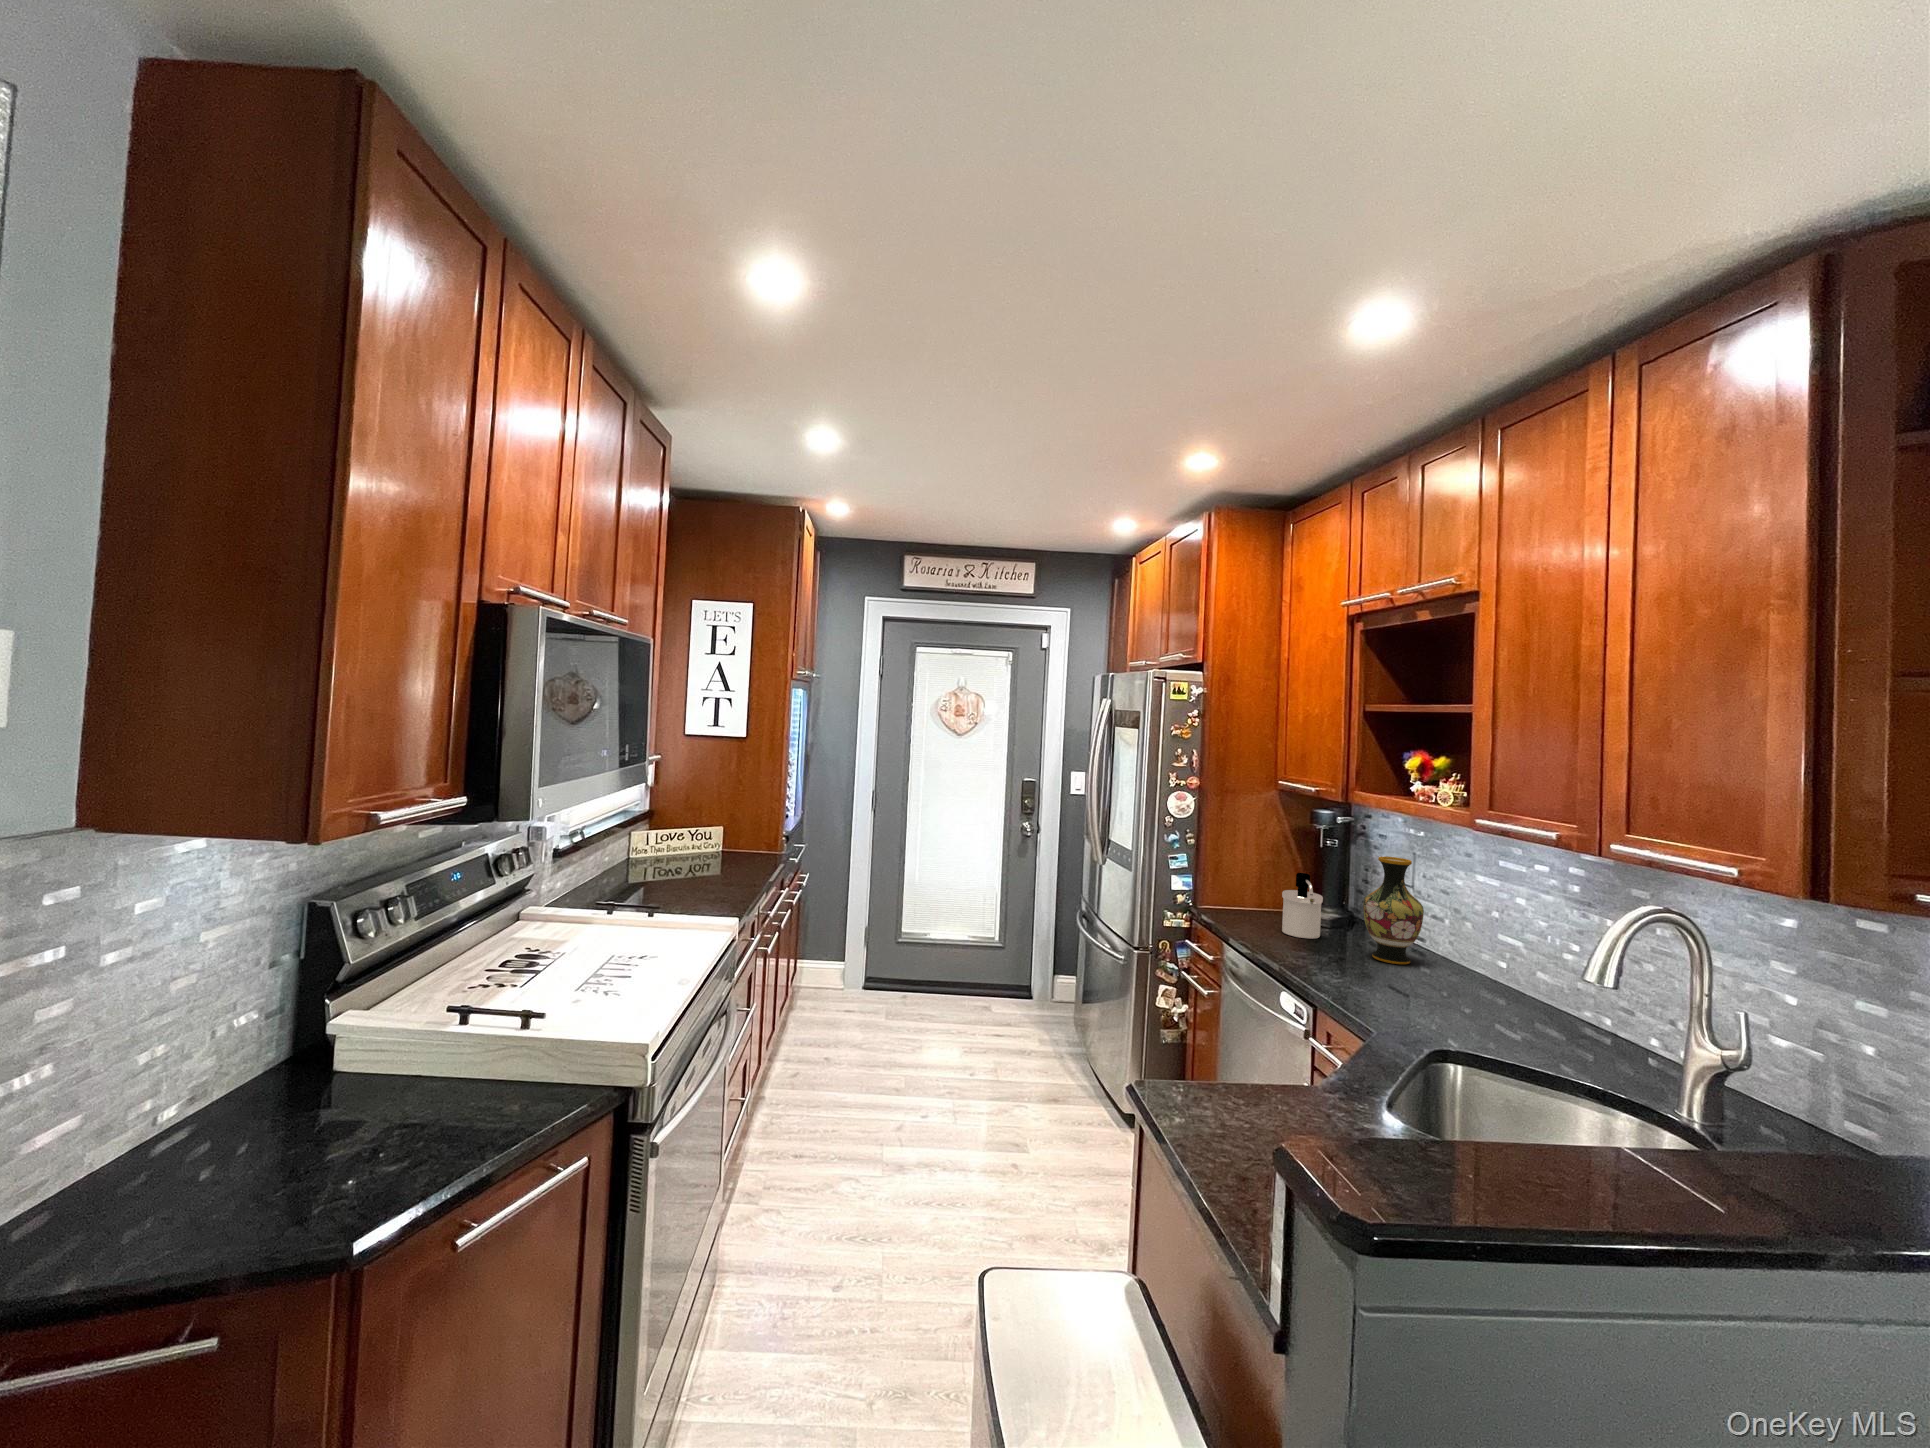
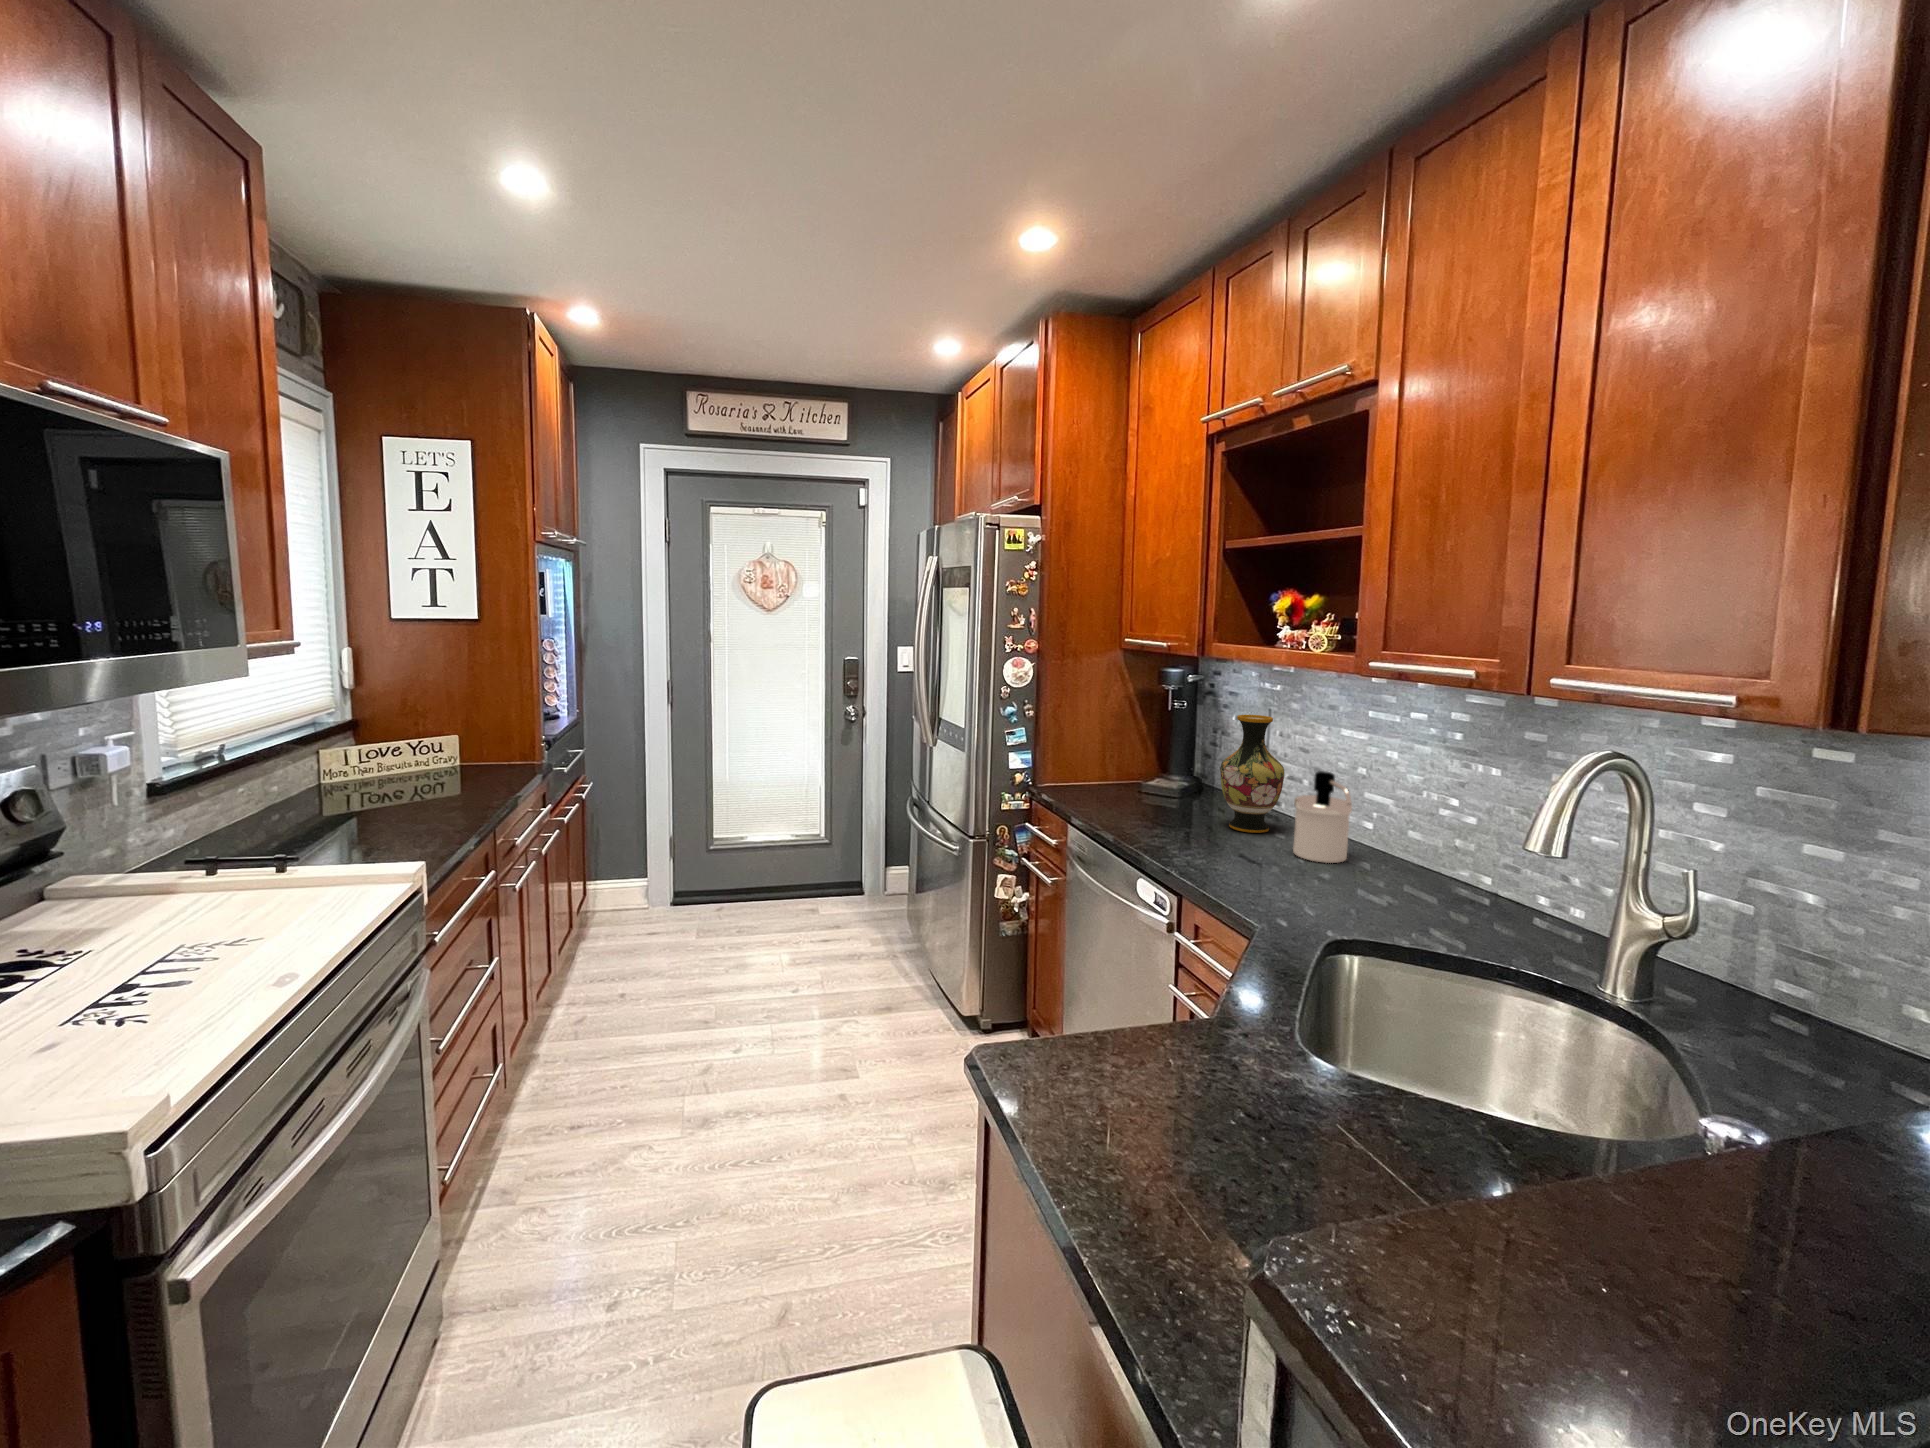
soap dispenser: present [1282,873,1323,939] -> present [1293,771,1352,863]

